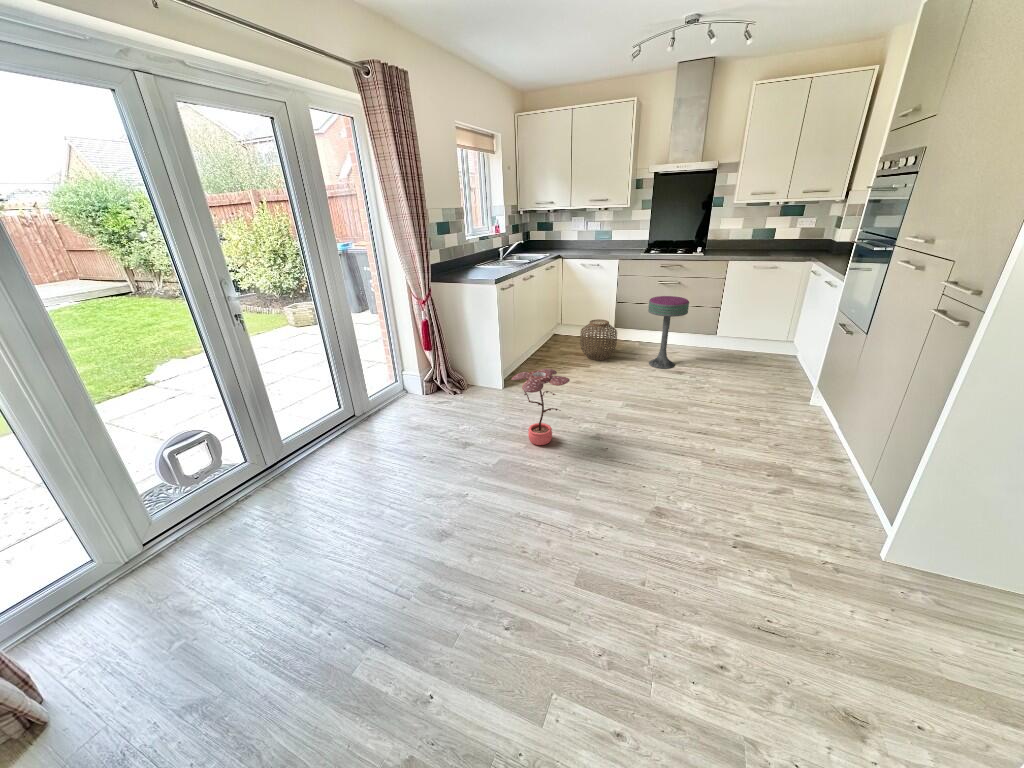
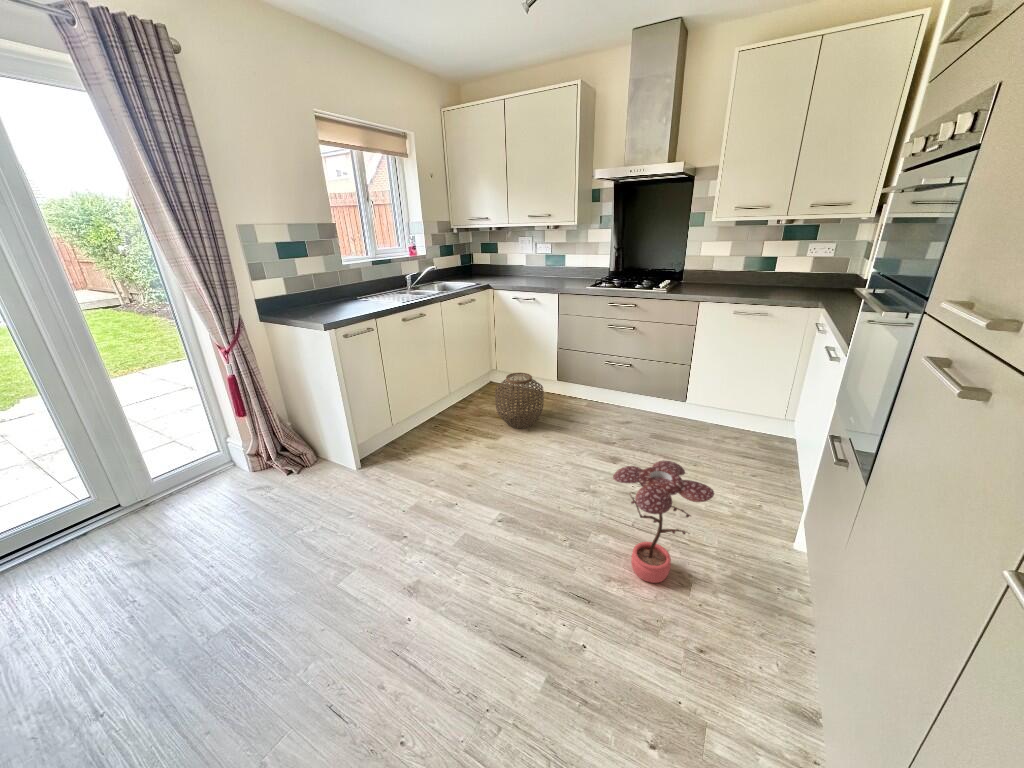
bar stool: present [648,296,689,368] -> none [576,348,631,450]
potted plant: present [512,369,570,445] -> present [613,461,714,583]

